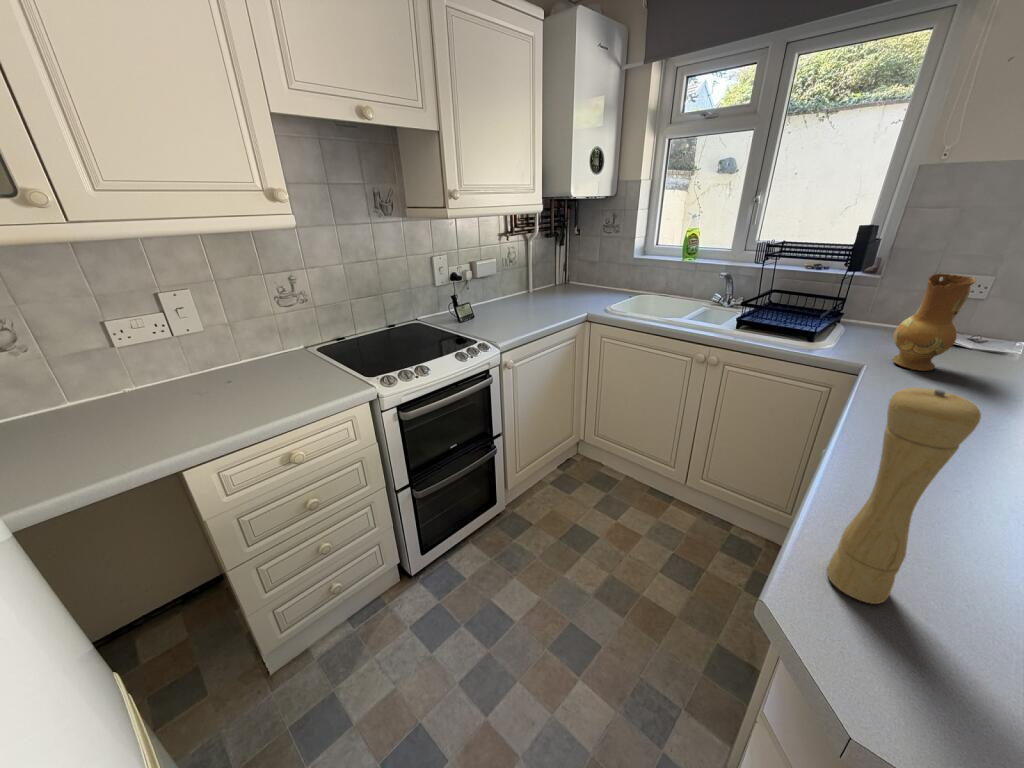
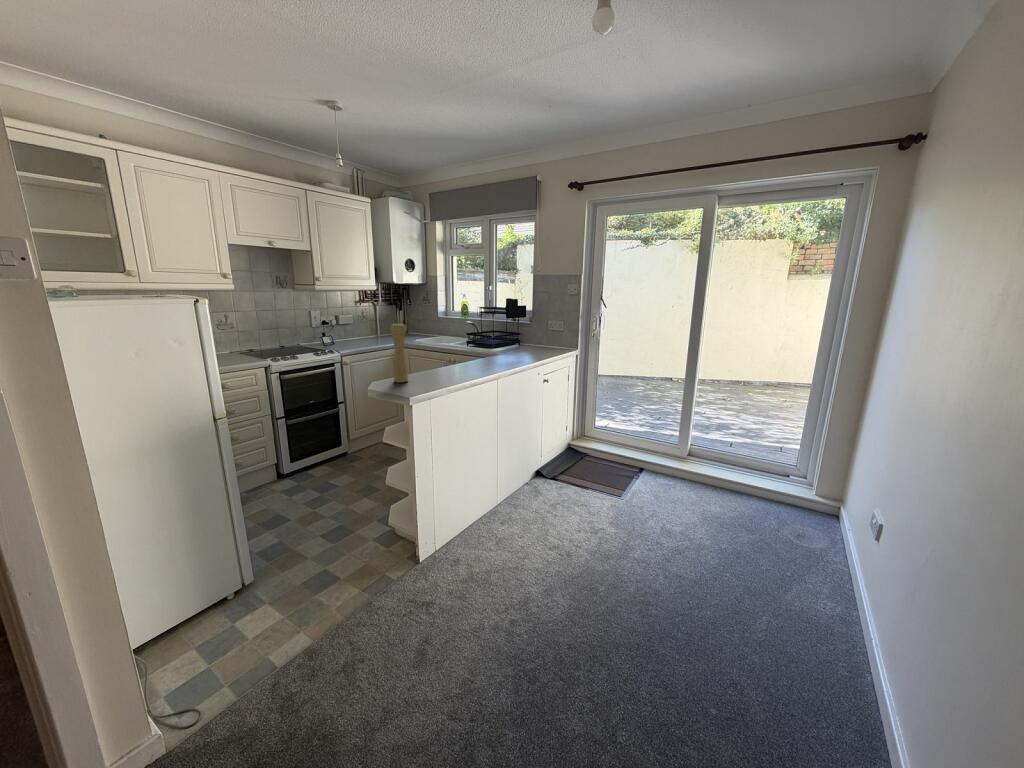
ceramic jug: present [893,274,976,371] -> none [509,316,531,355]

